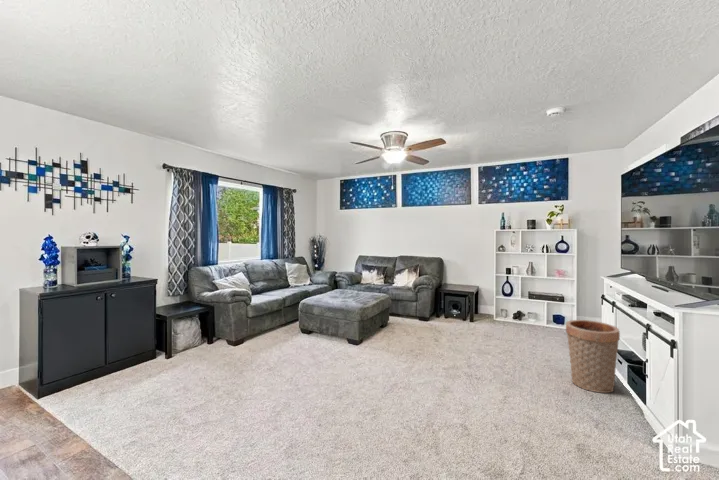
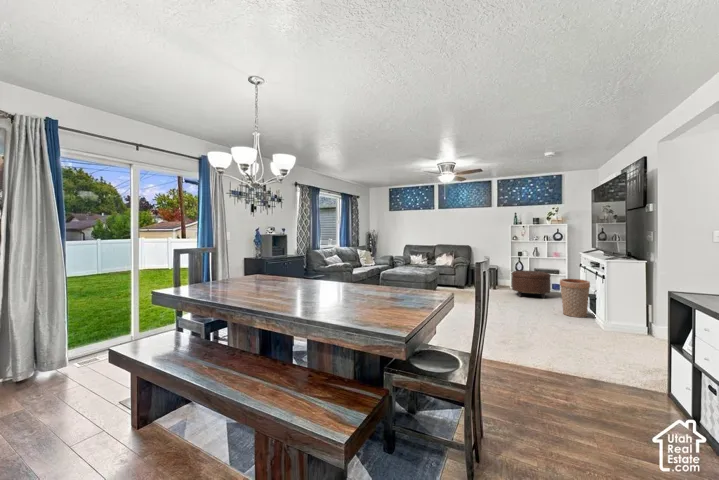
ottoman: none [495,296,551,342] -> present [512,270,551,299]

